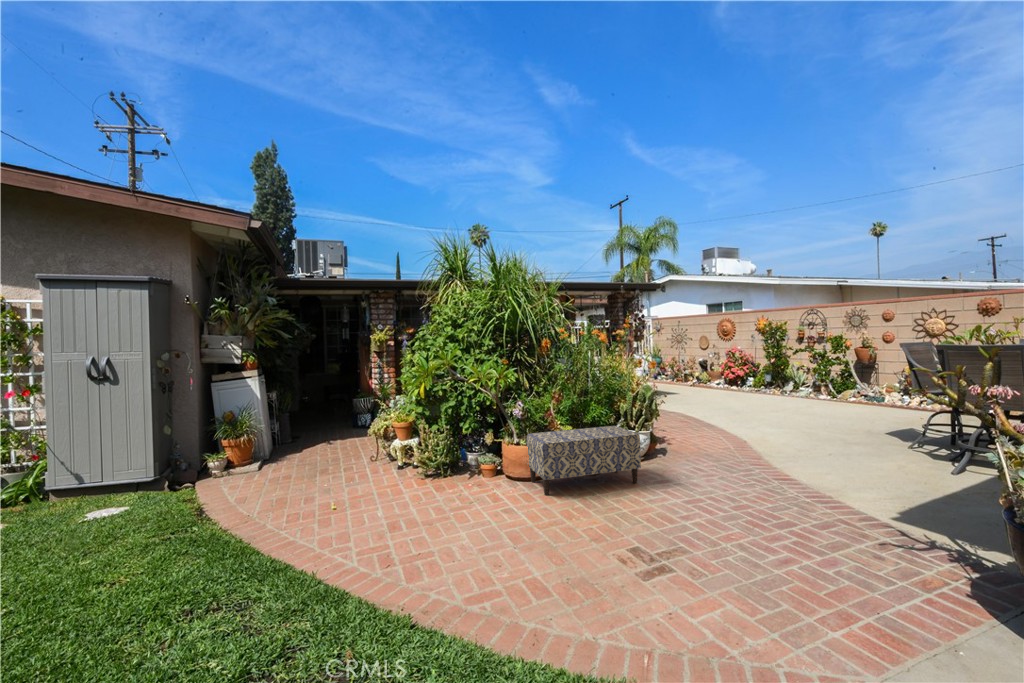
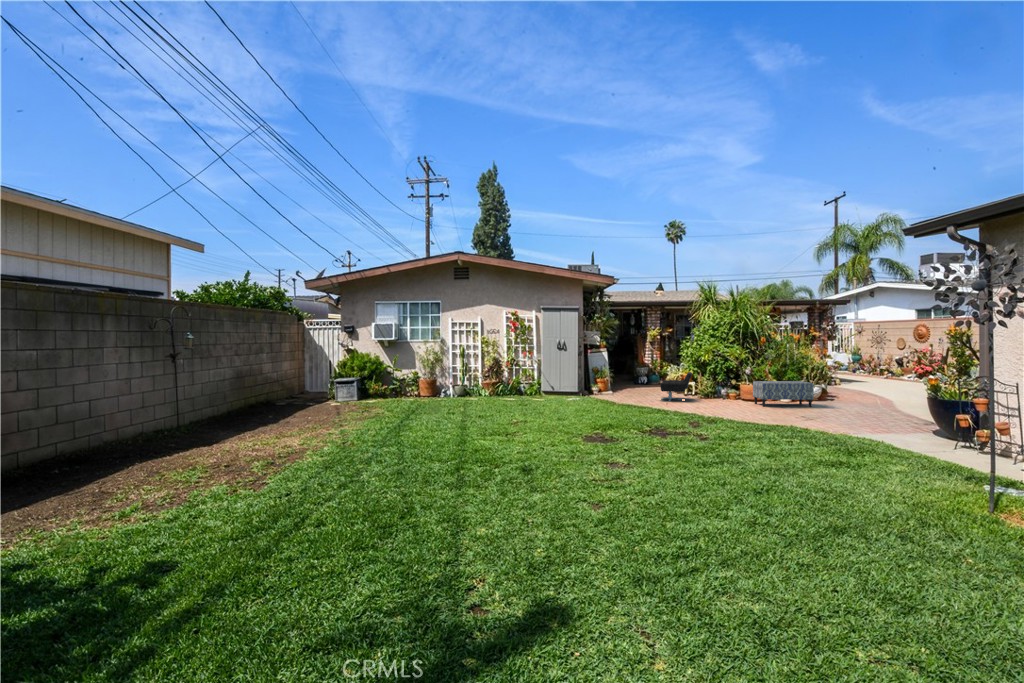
lounge chair: none [332,417,412,490] -> present [660,372,692,401]

